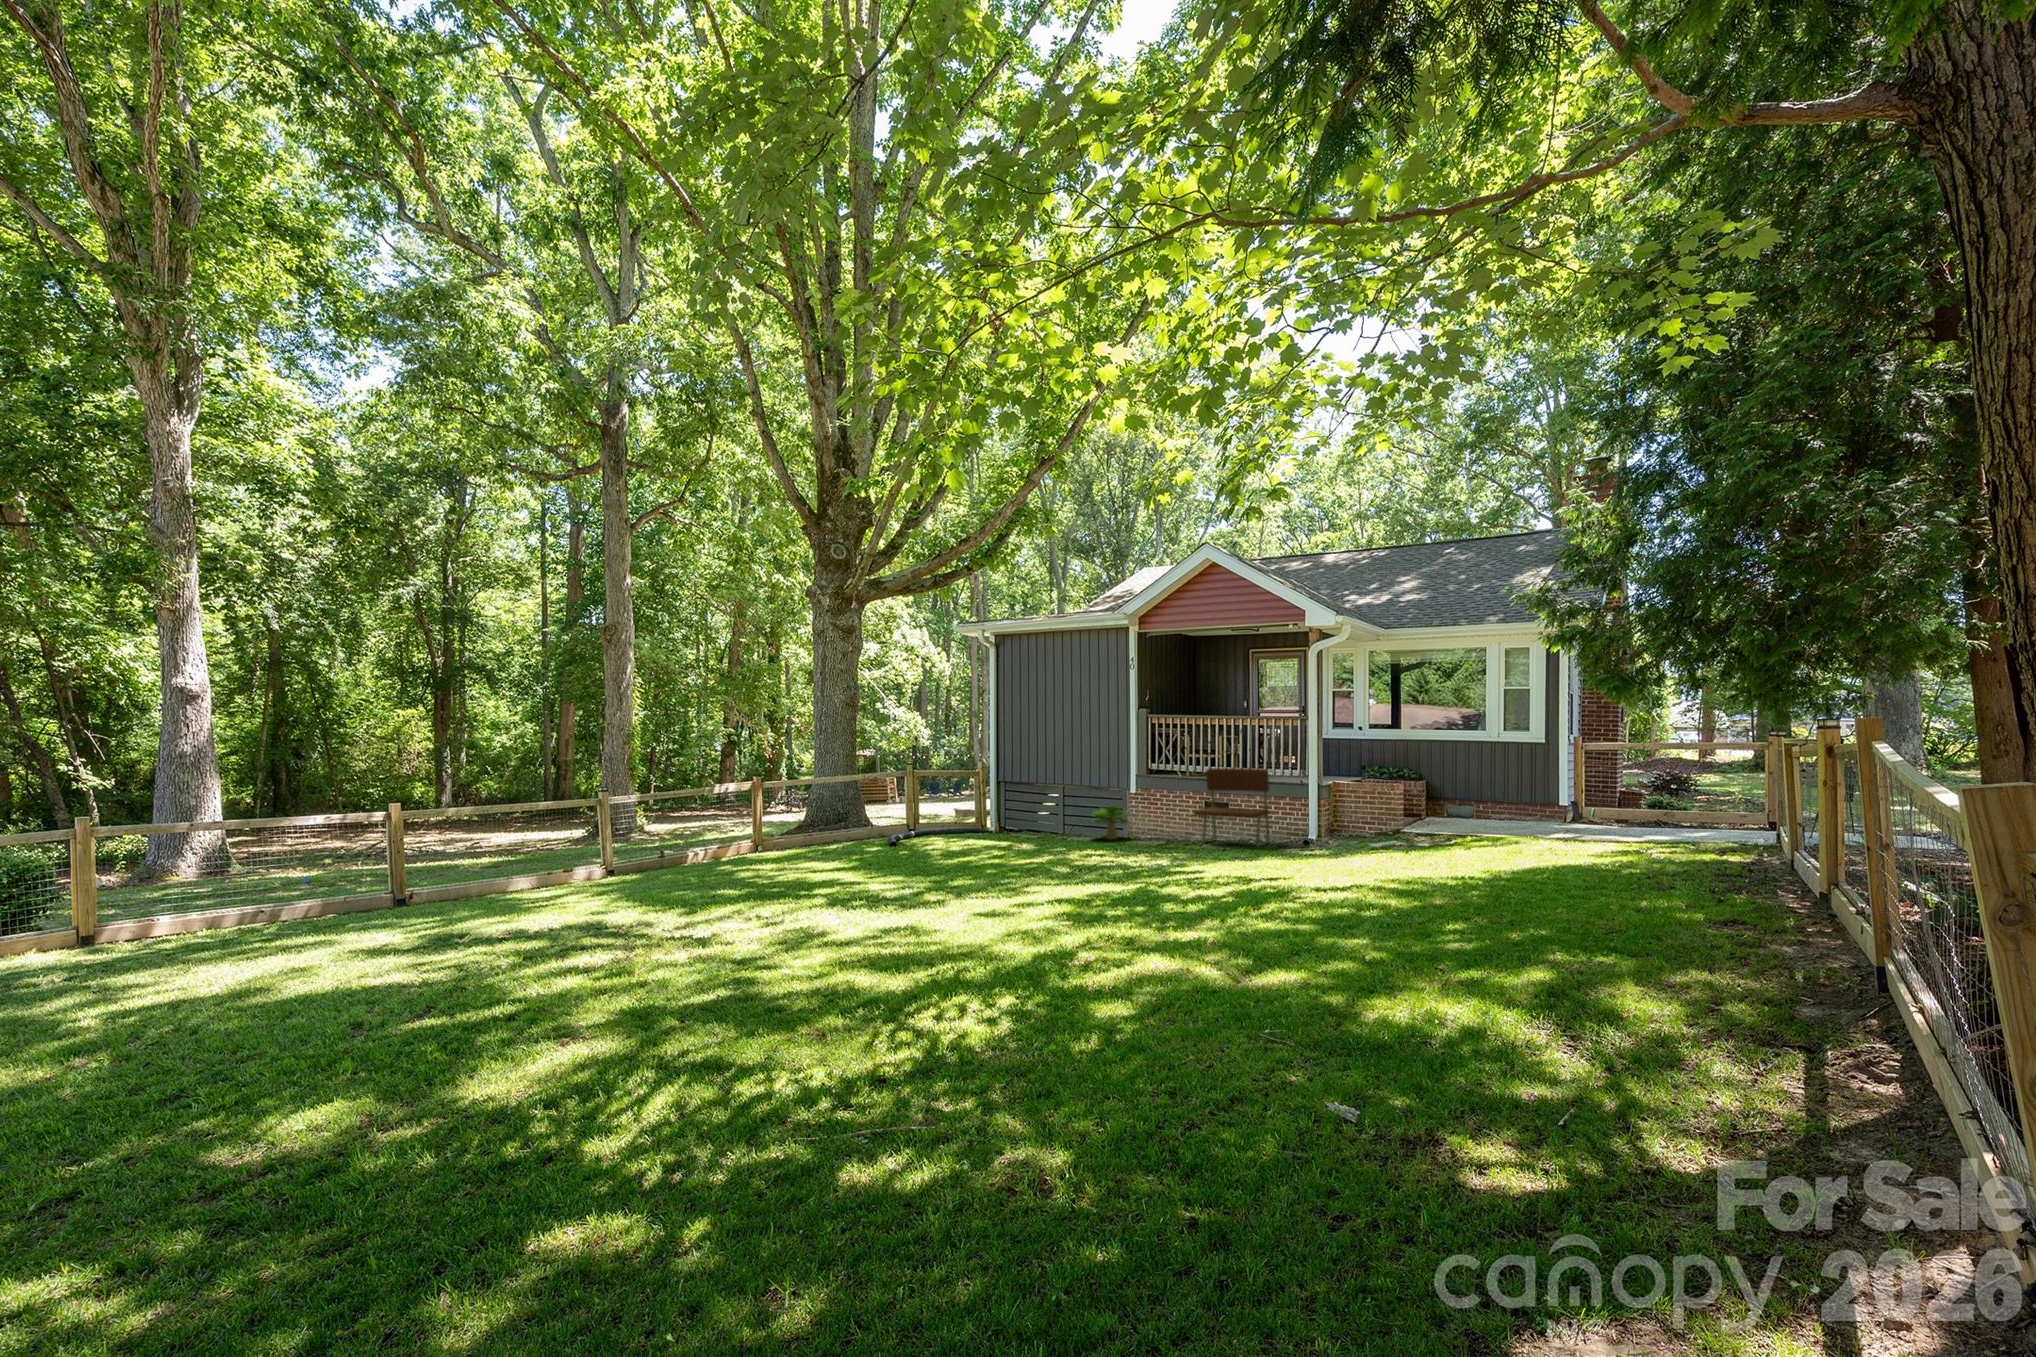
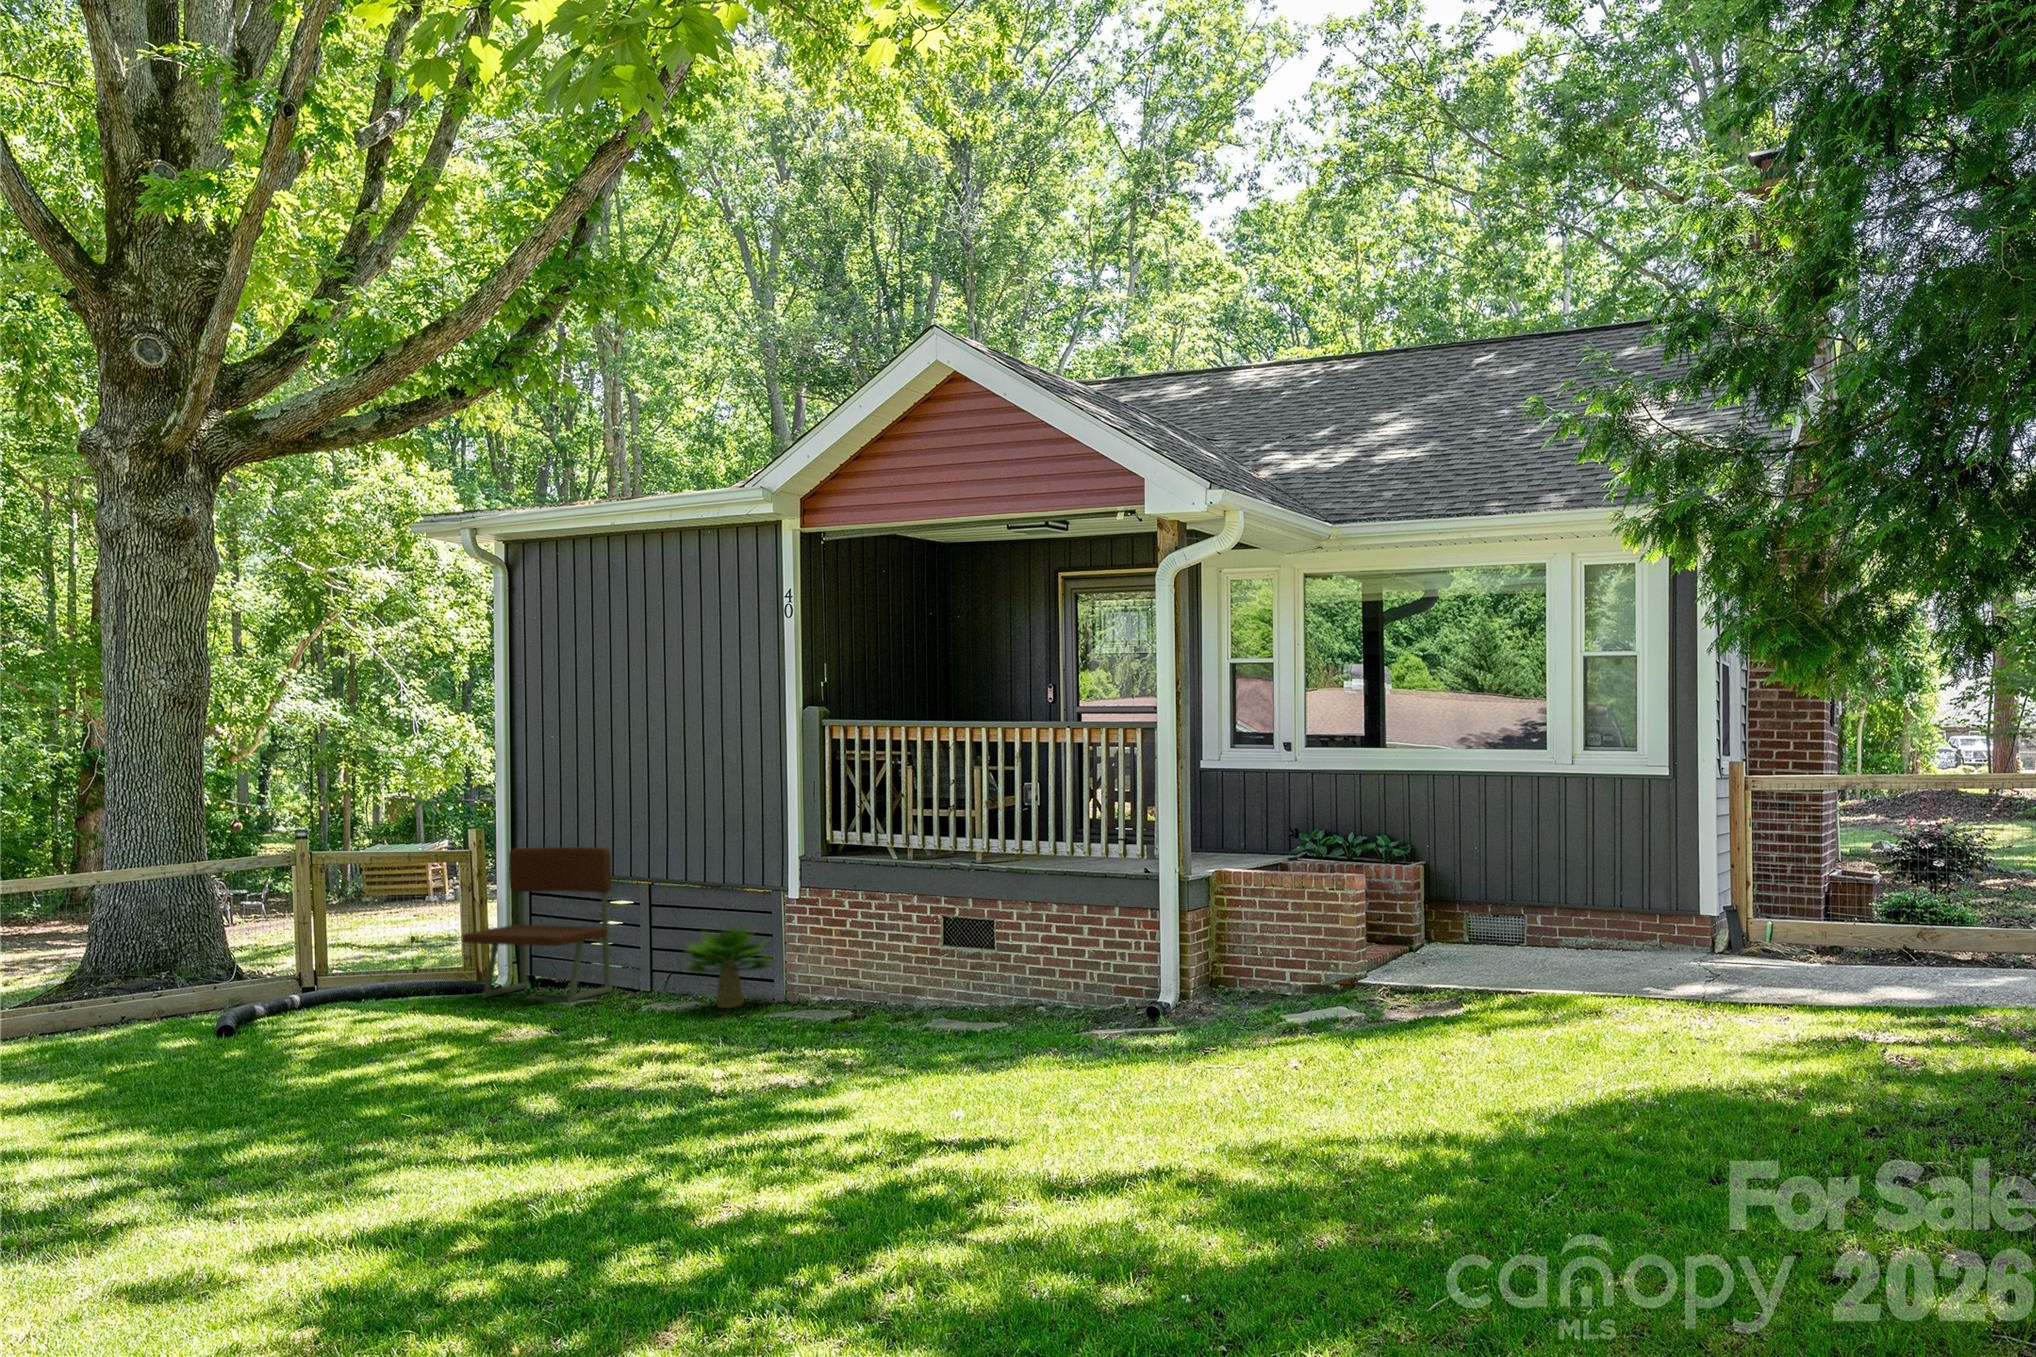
bench: present [1194,768,1270,846] -> present [463,847,613,1002]

